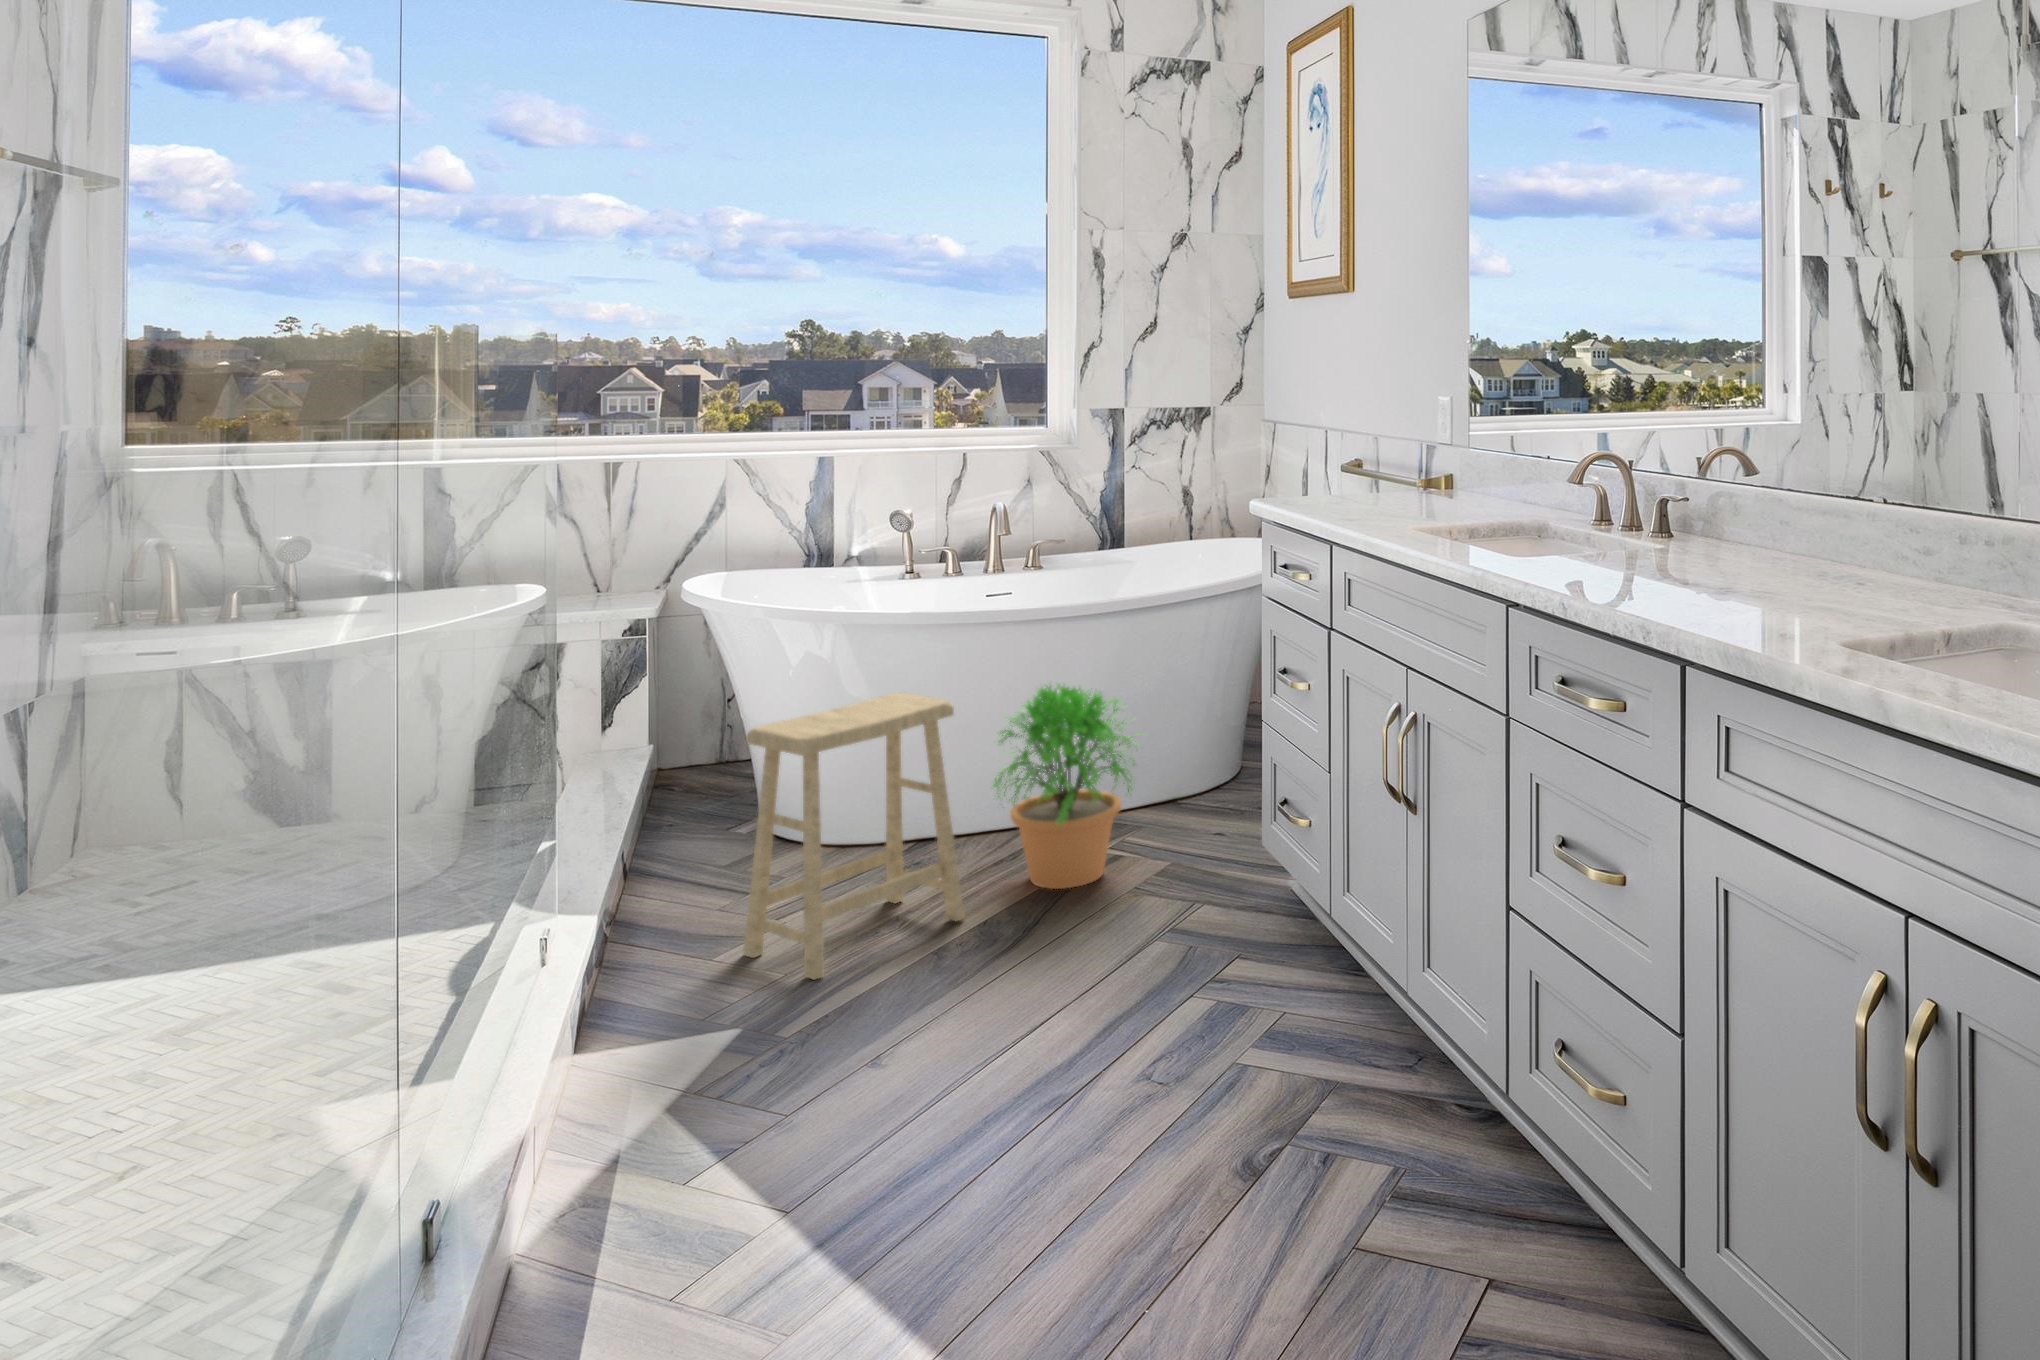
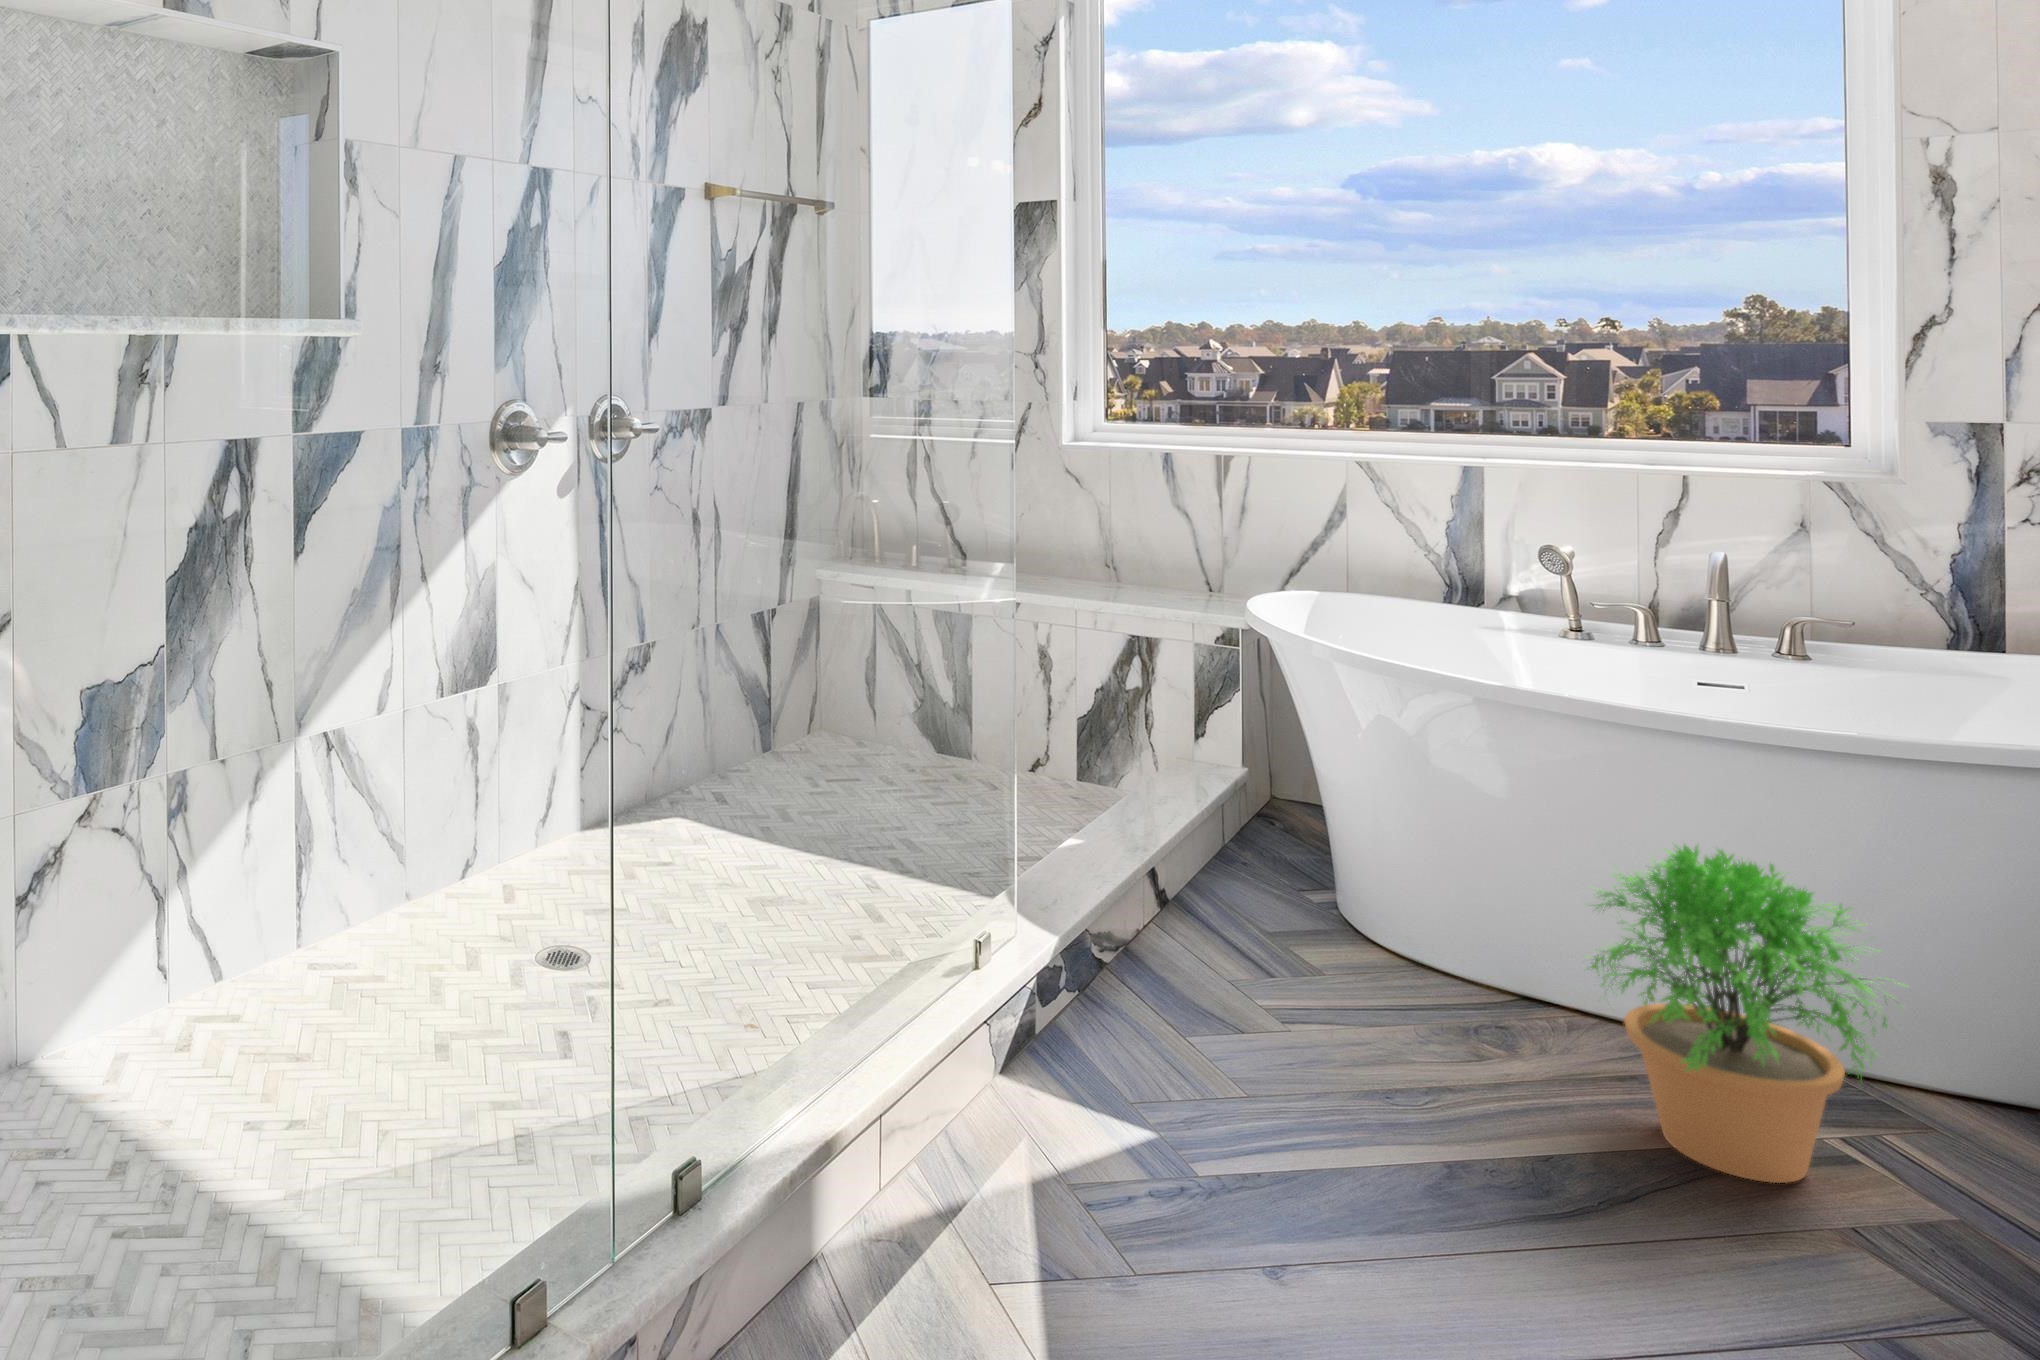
footstool: present [743,692,964,980] -> none [1212,786,1517,1137]

